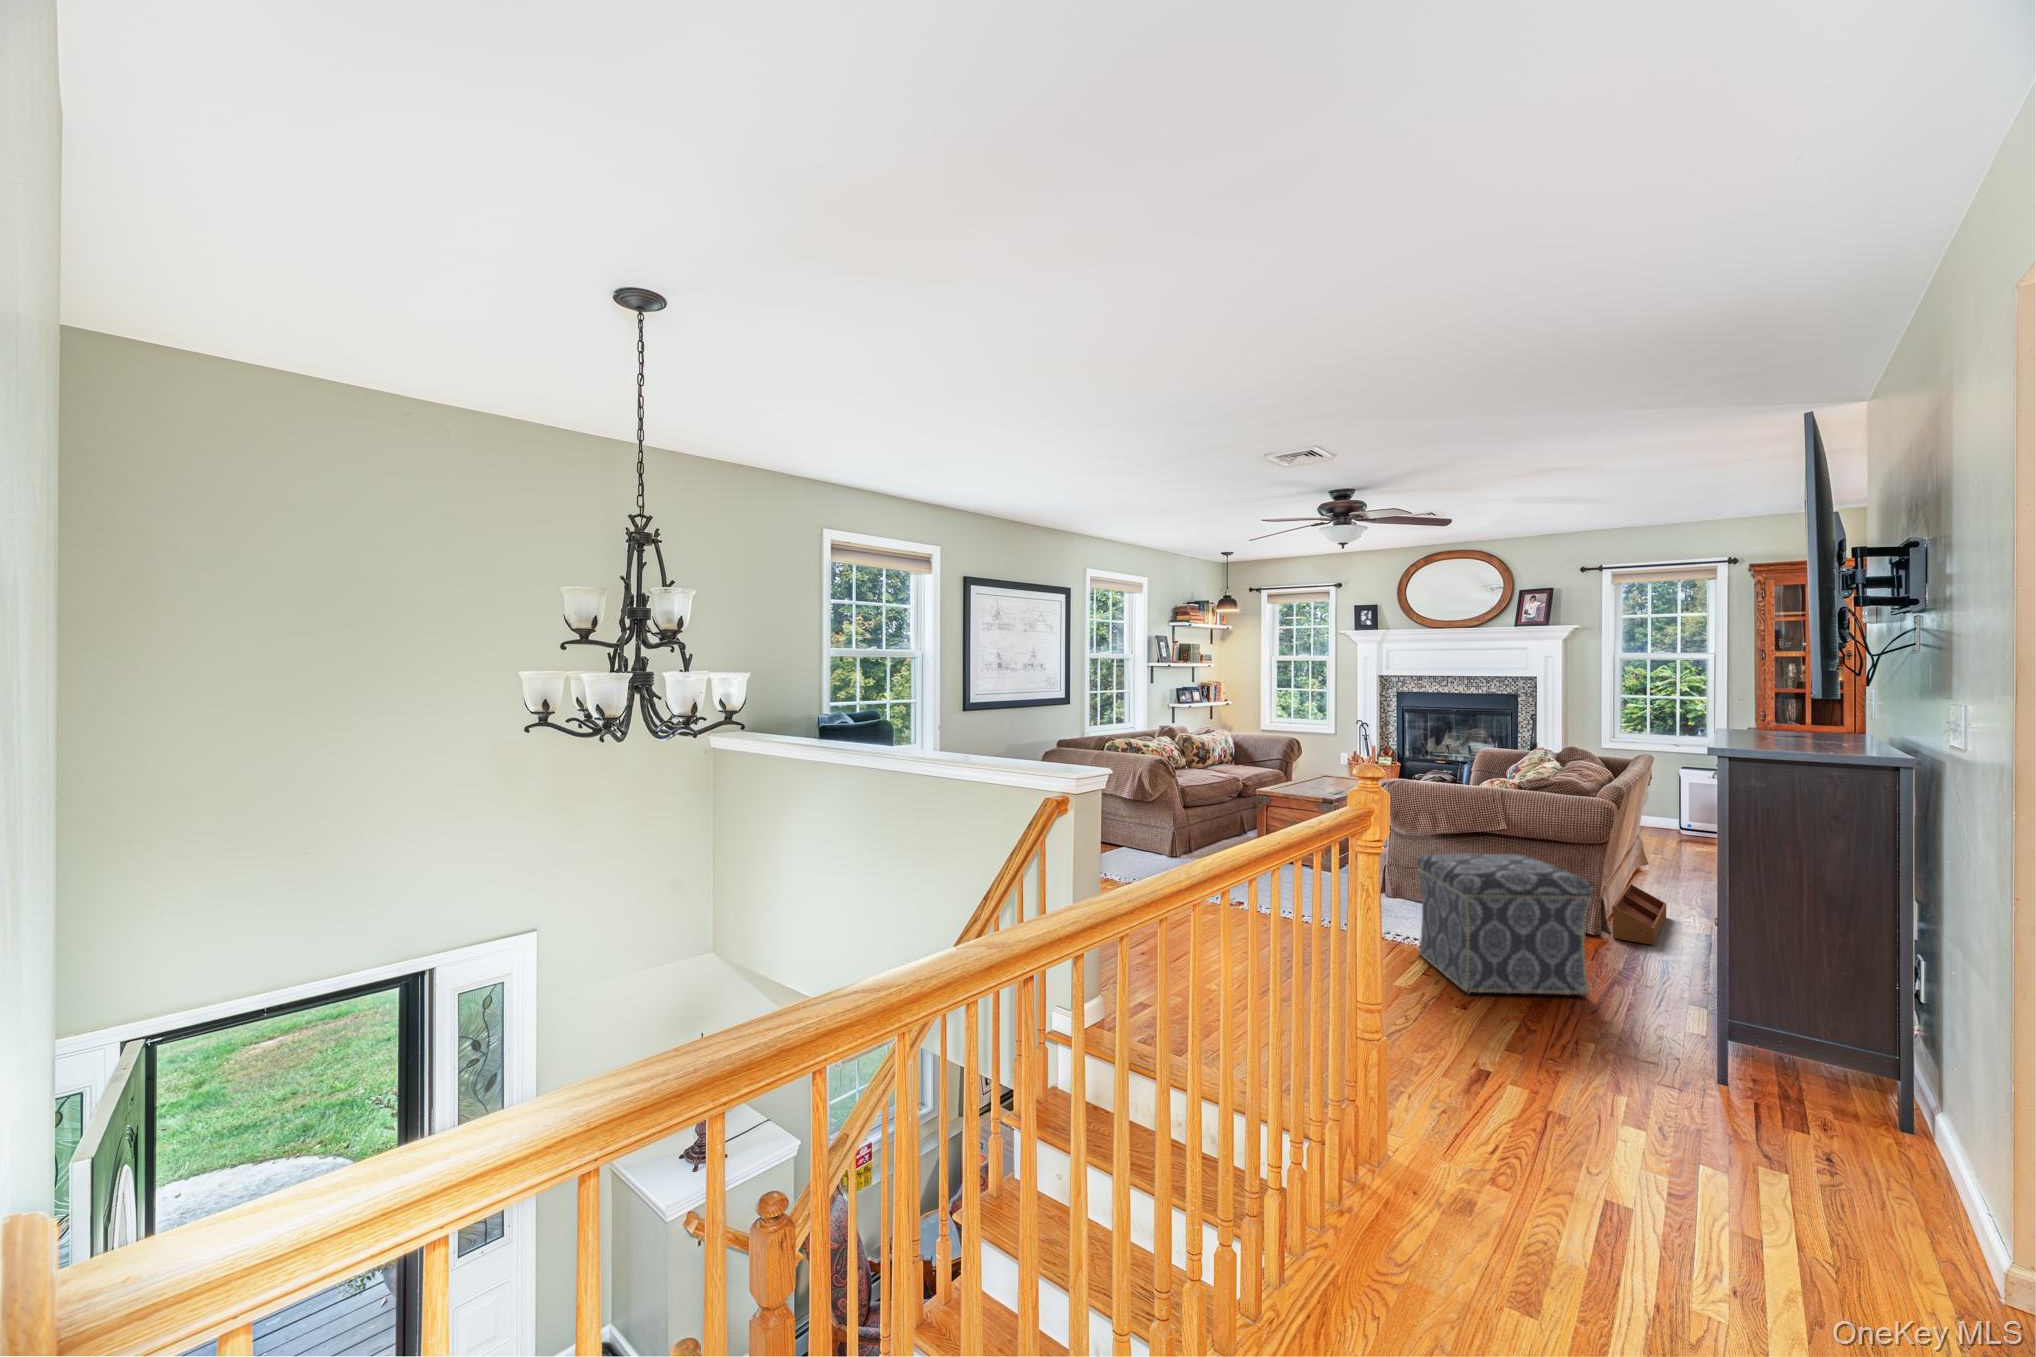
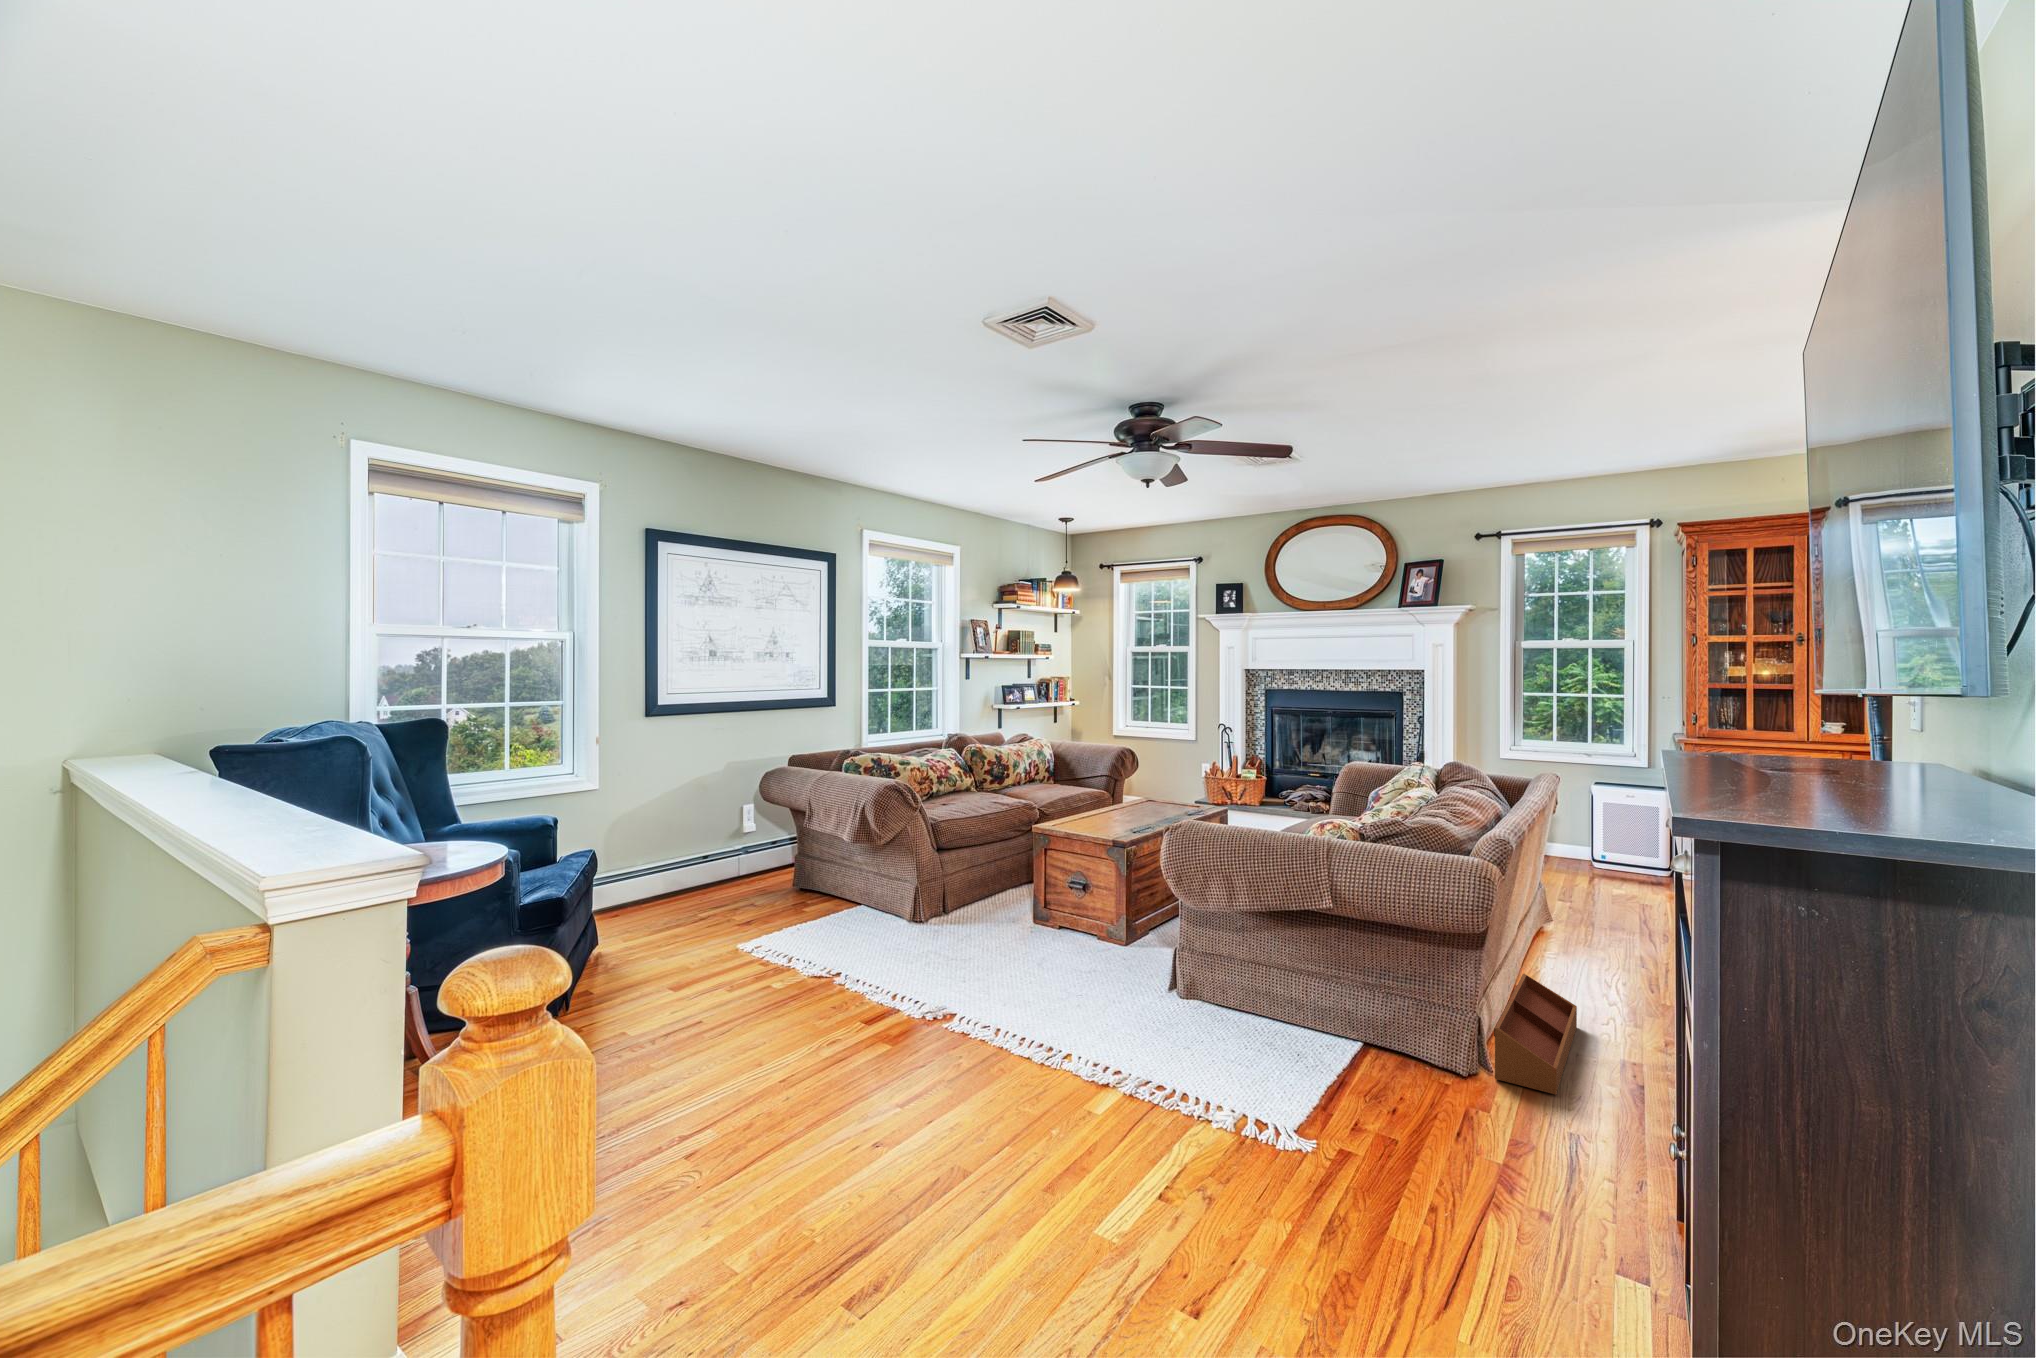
ottoman: present [1417,854,1593,996] -> none [1172,962,1445,1250]

